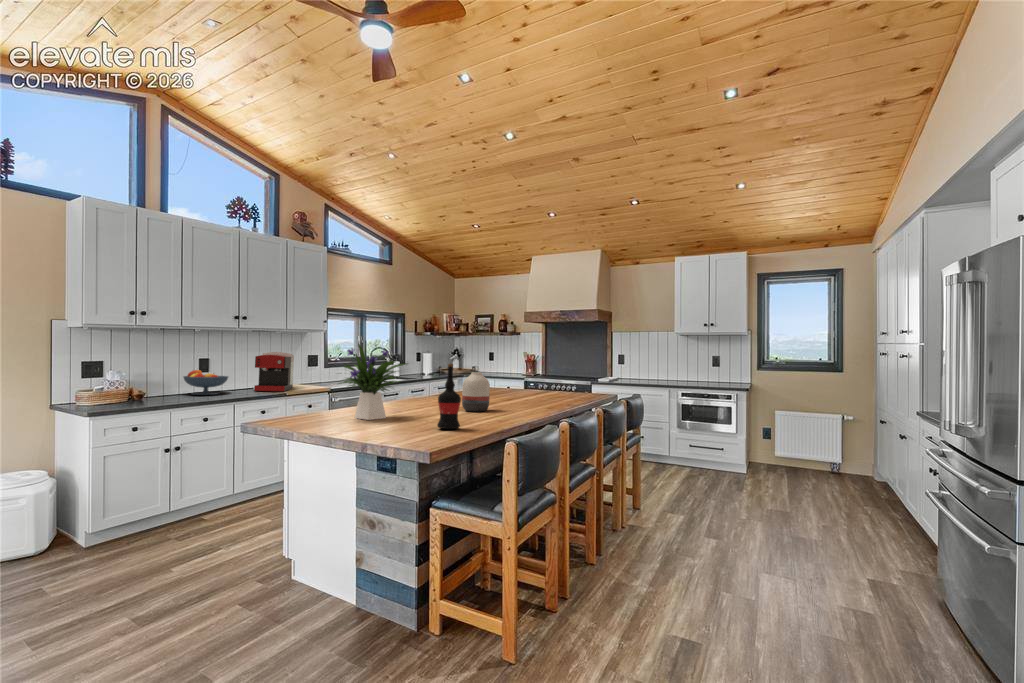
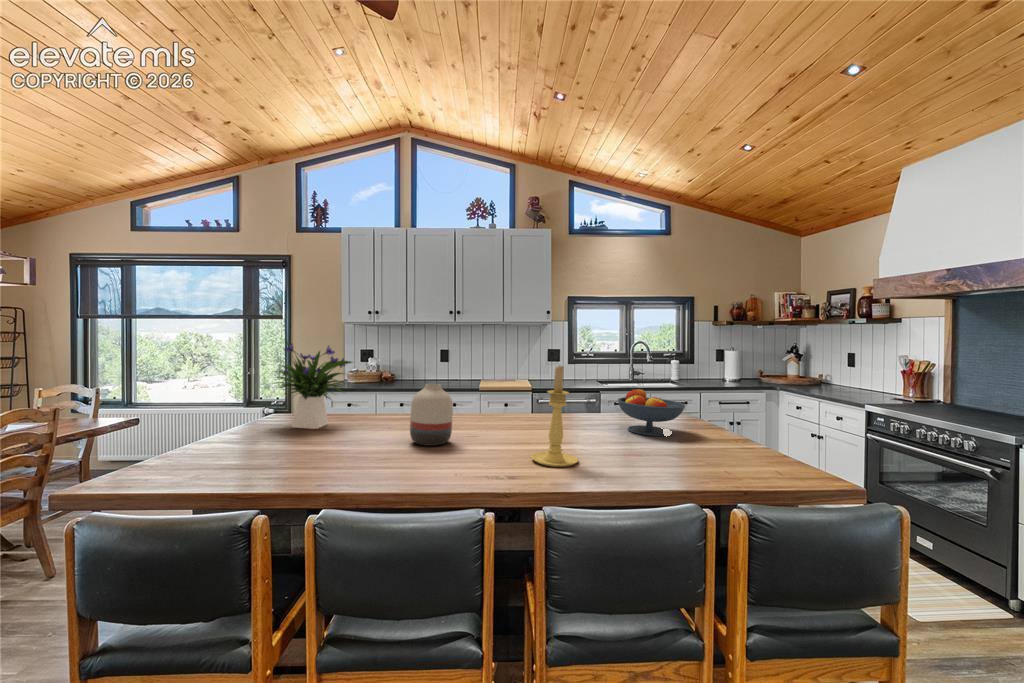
coffee maker: present [254,352,294,391] -> none [470,344,510,384]
candle holder: none [532,355,557,407] -> present [532,366,578,467]
wine bottle: present [437,364,461,429] -> none [192,369,231,461]
fruit bowl: present [184,370,228,395] -> present [618,389,685,436]

